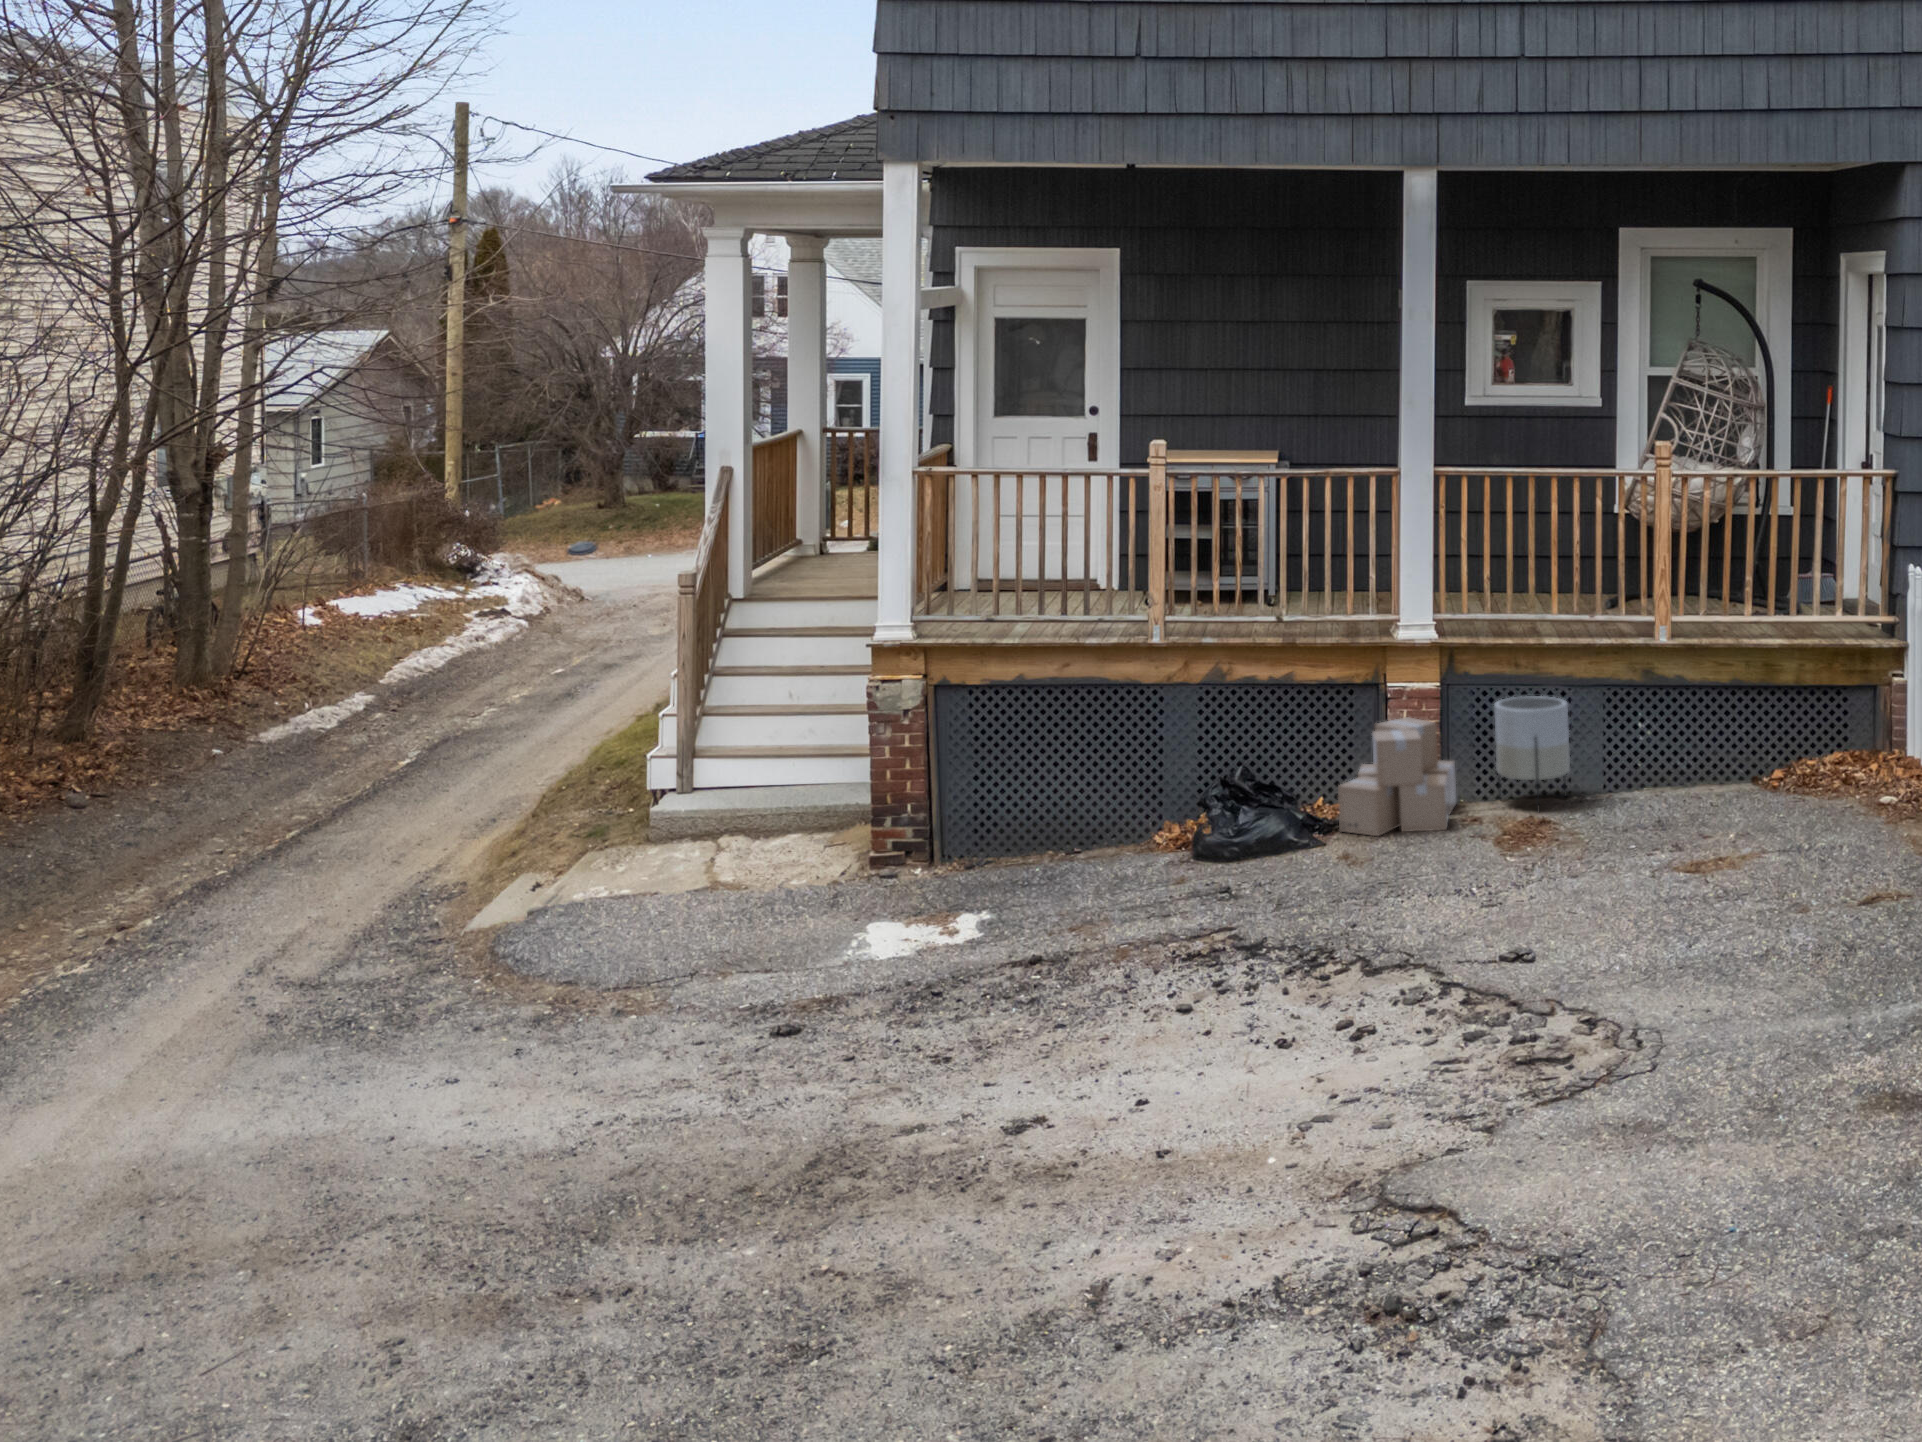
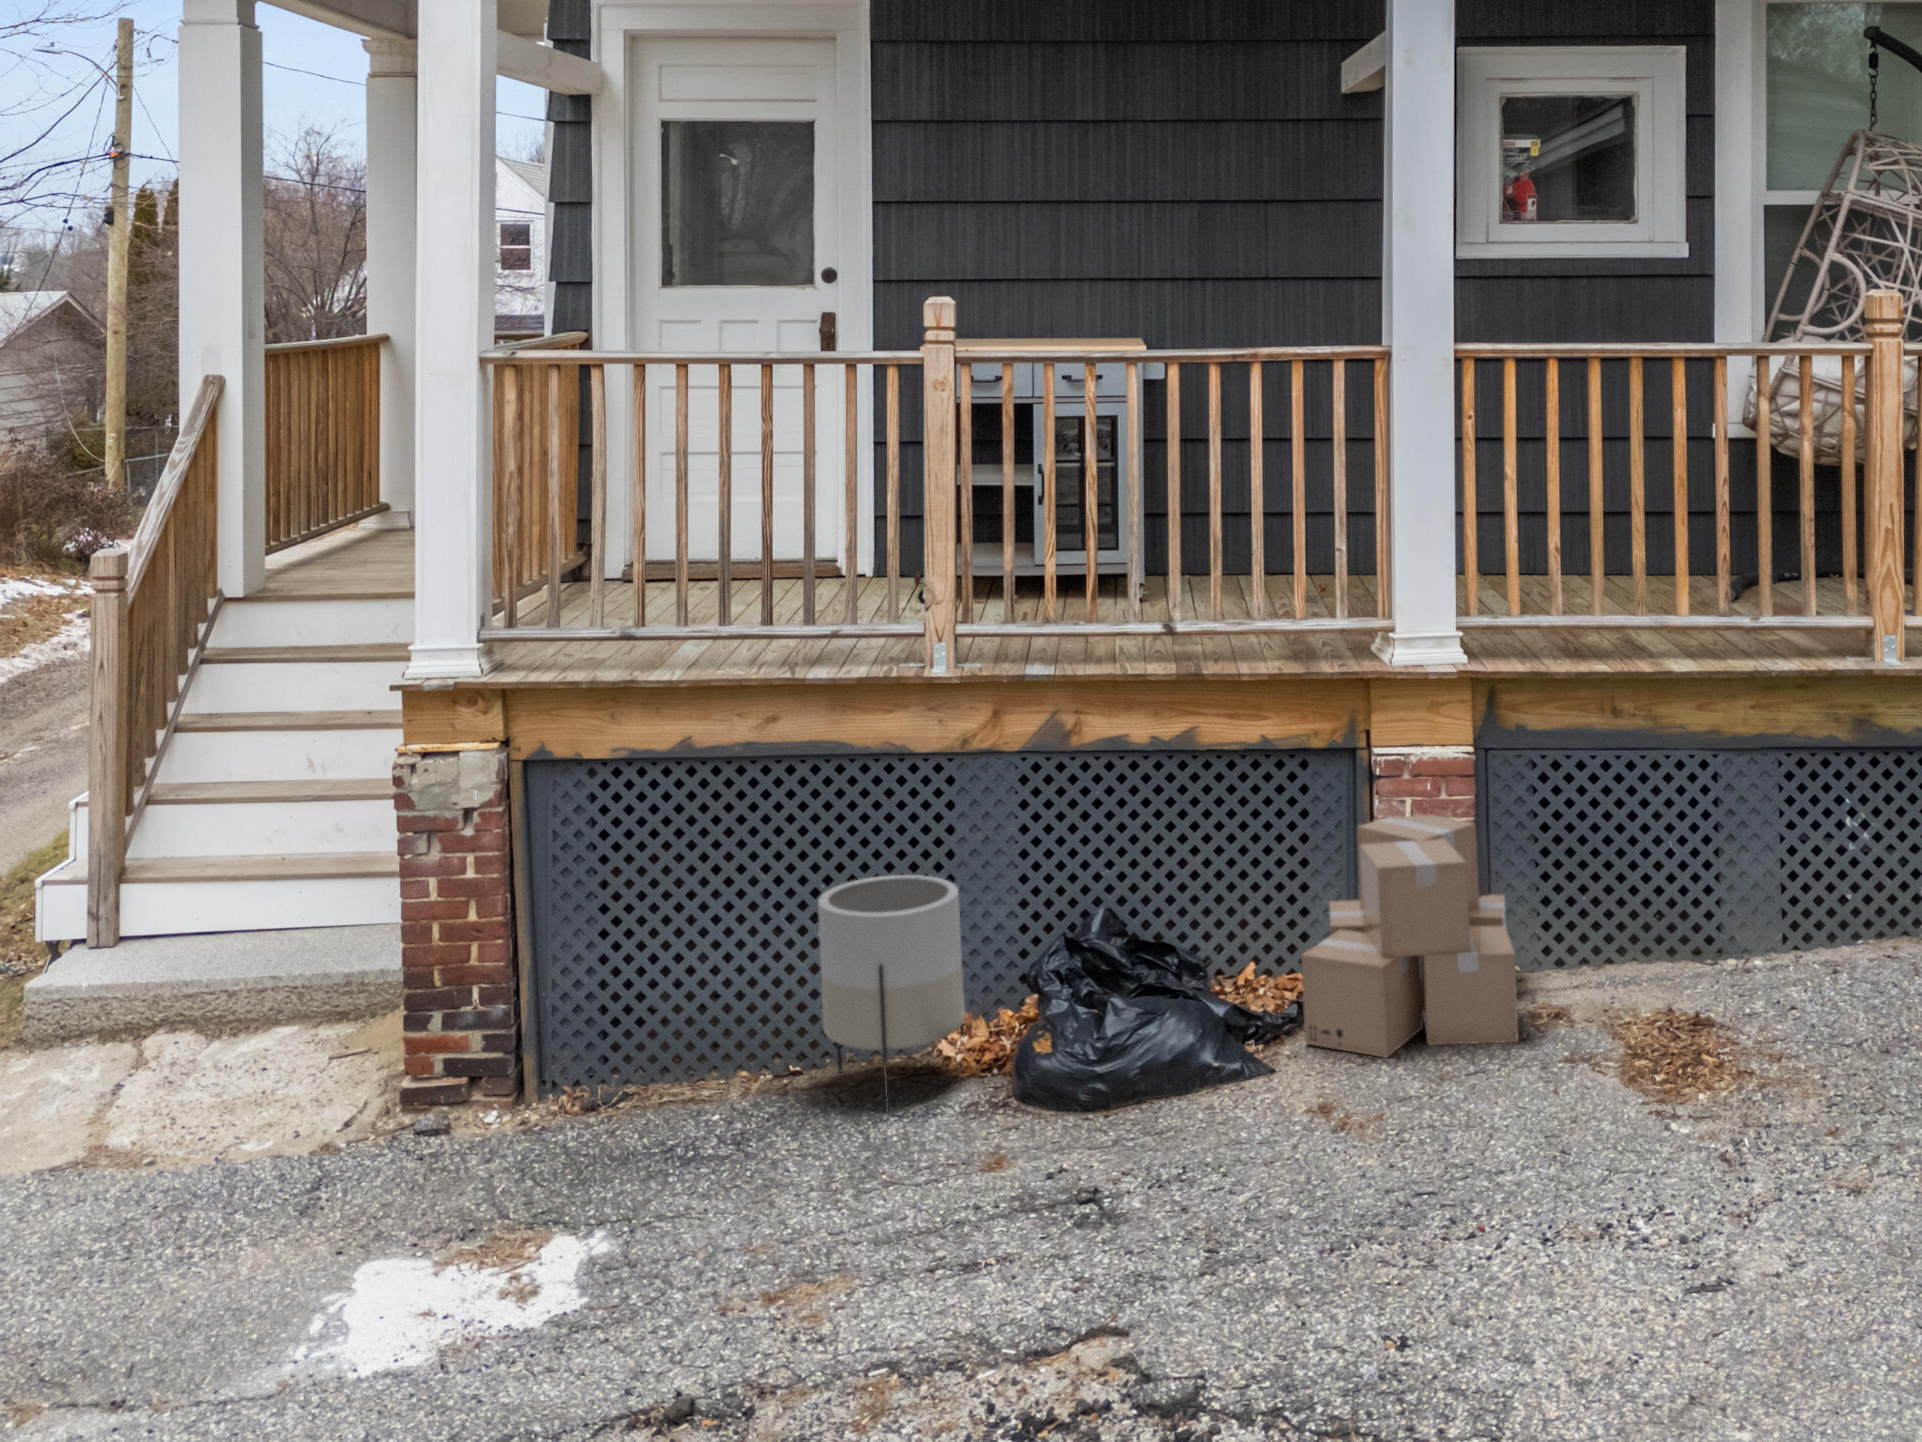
planter: present [1494,696,1570,789] -> present [818,875,965,1112]

